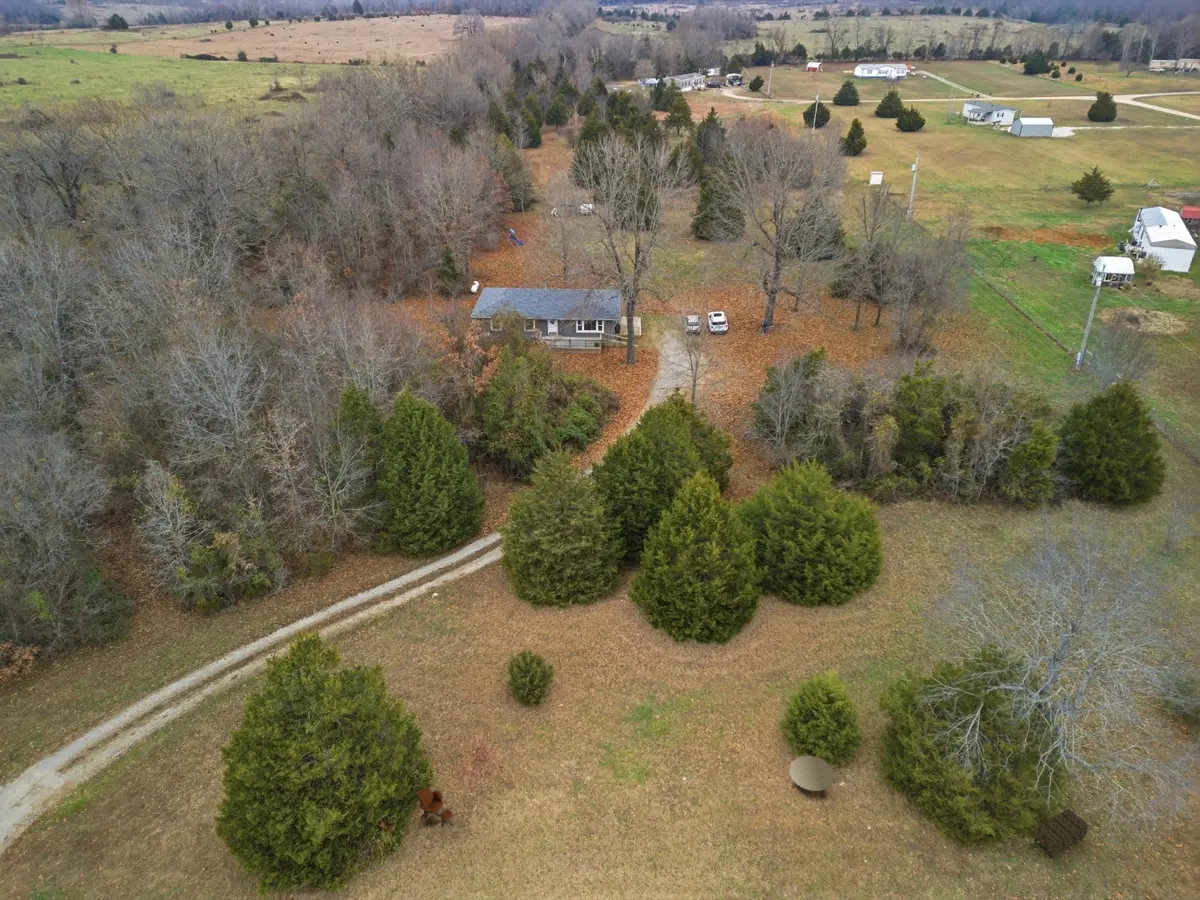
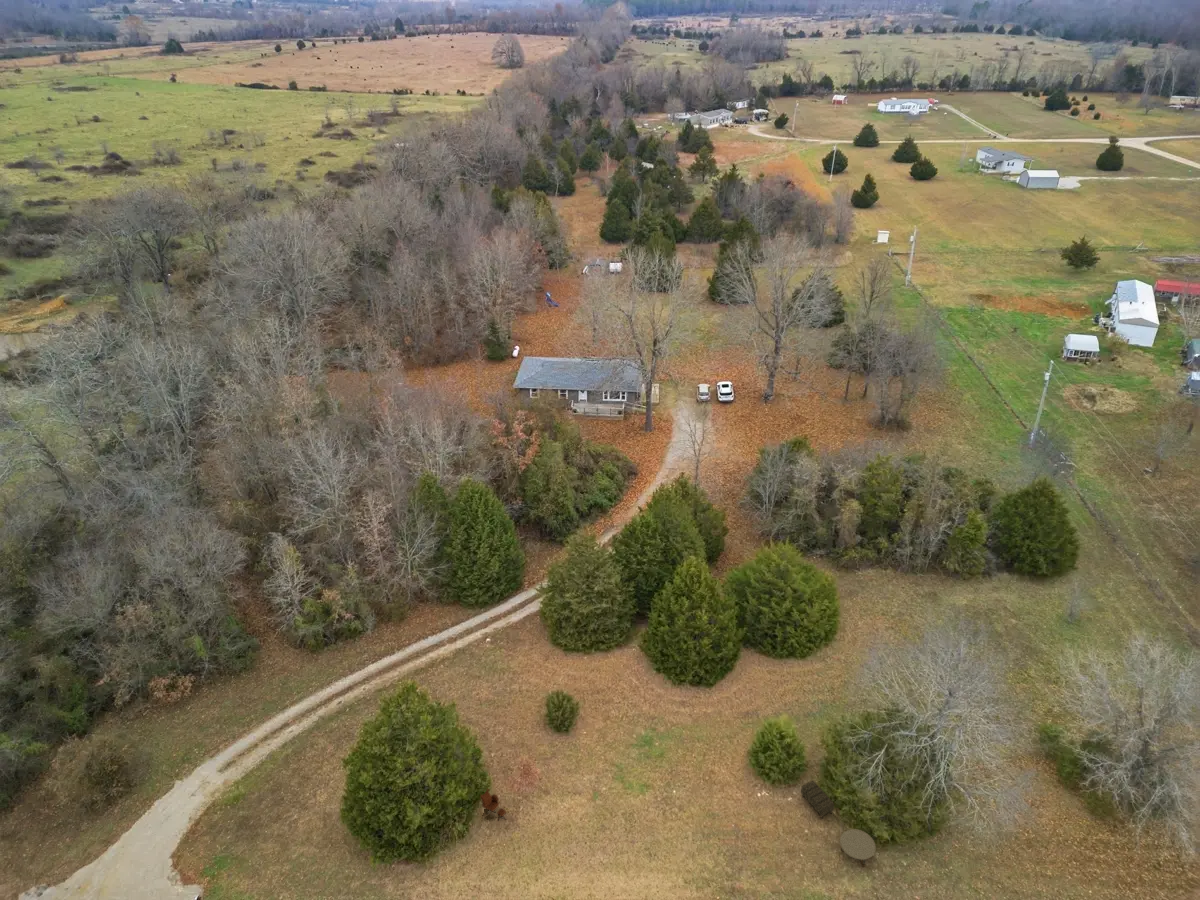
round table: present [790,756,834,798] -> present [840,829,875,867]
bench: present [1033,809,1088,857] -> present [801,781,834,818]

